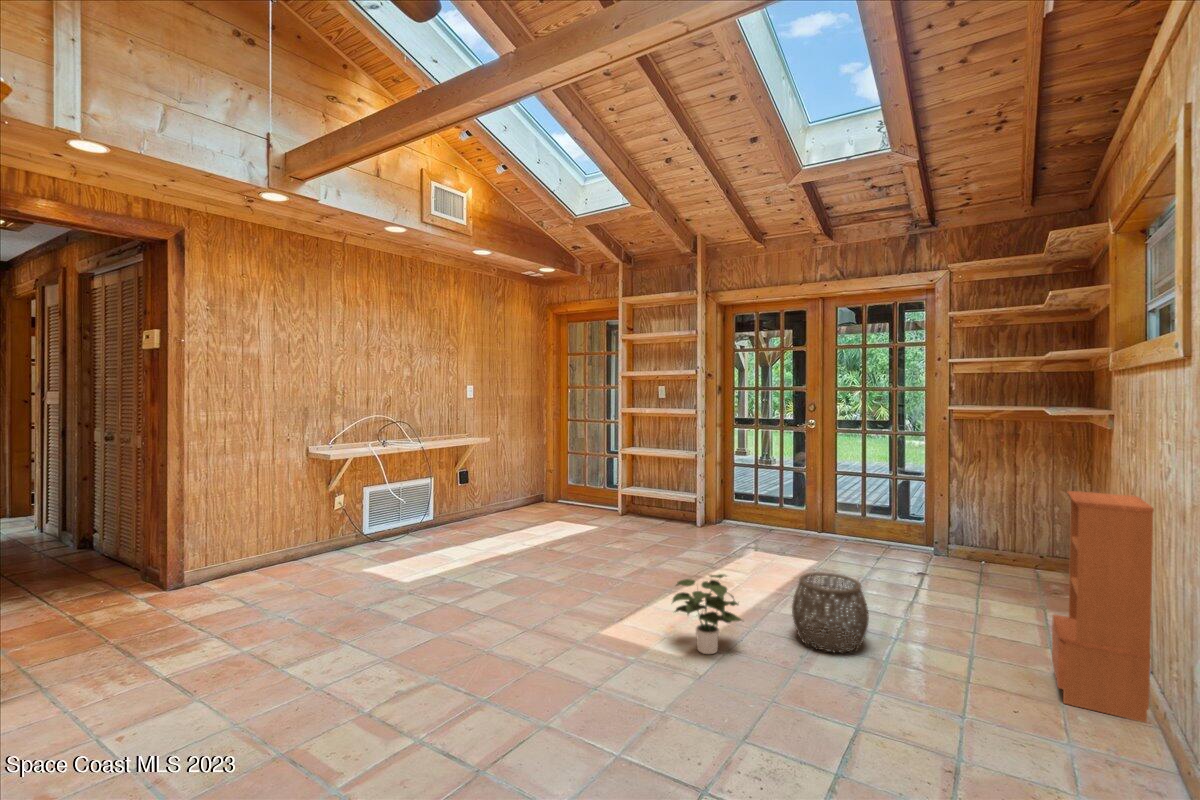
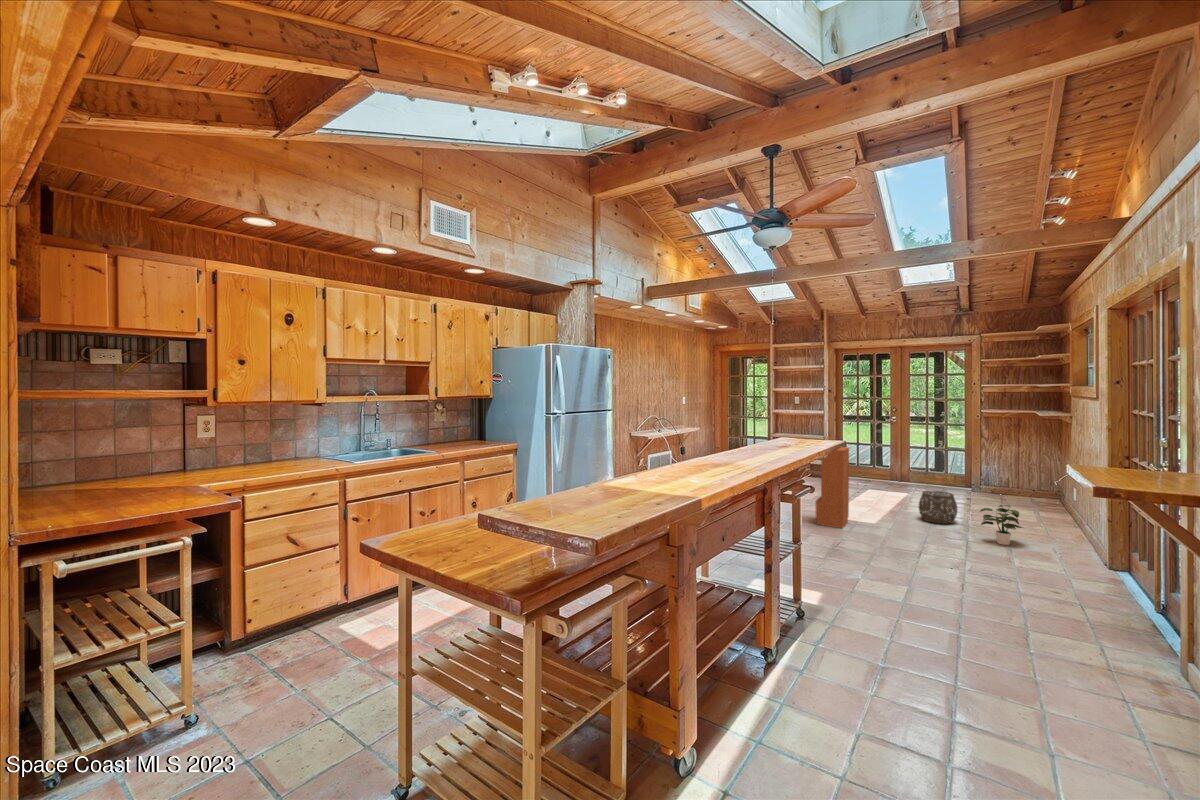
bookcase: present [1052,491,1154,722] -> present [815,447,849,528]
potted plant: present [673,574,742,654] -> present [980,505,1023,545]

